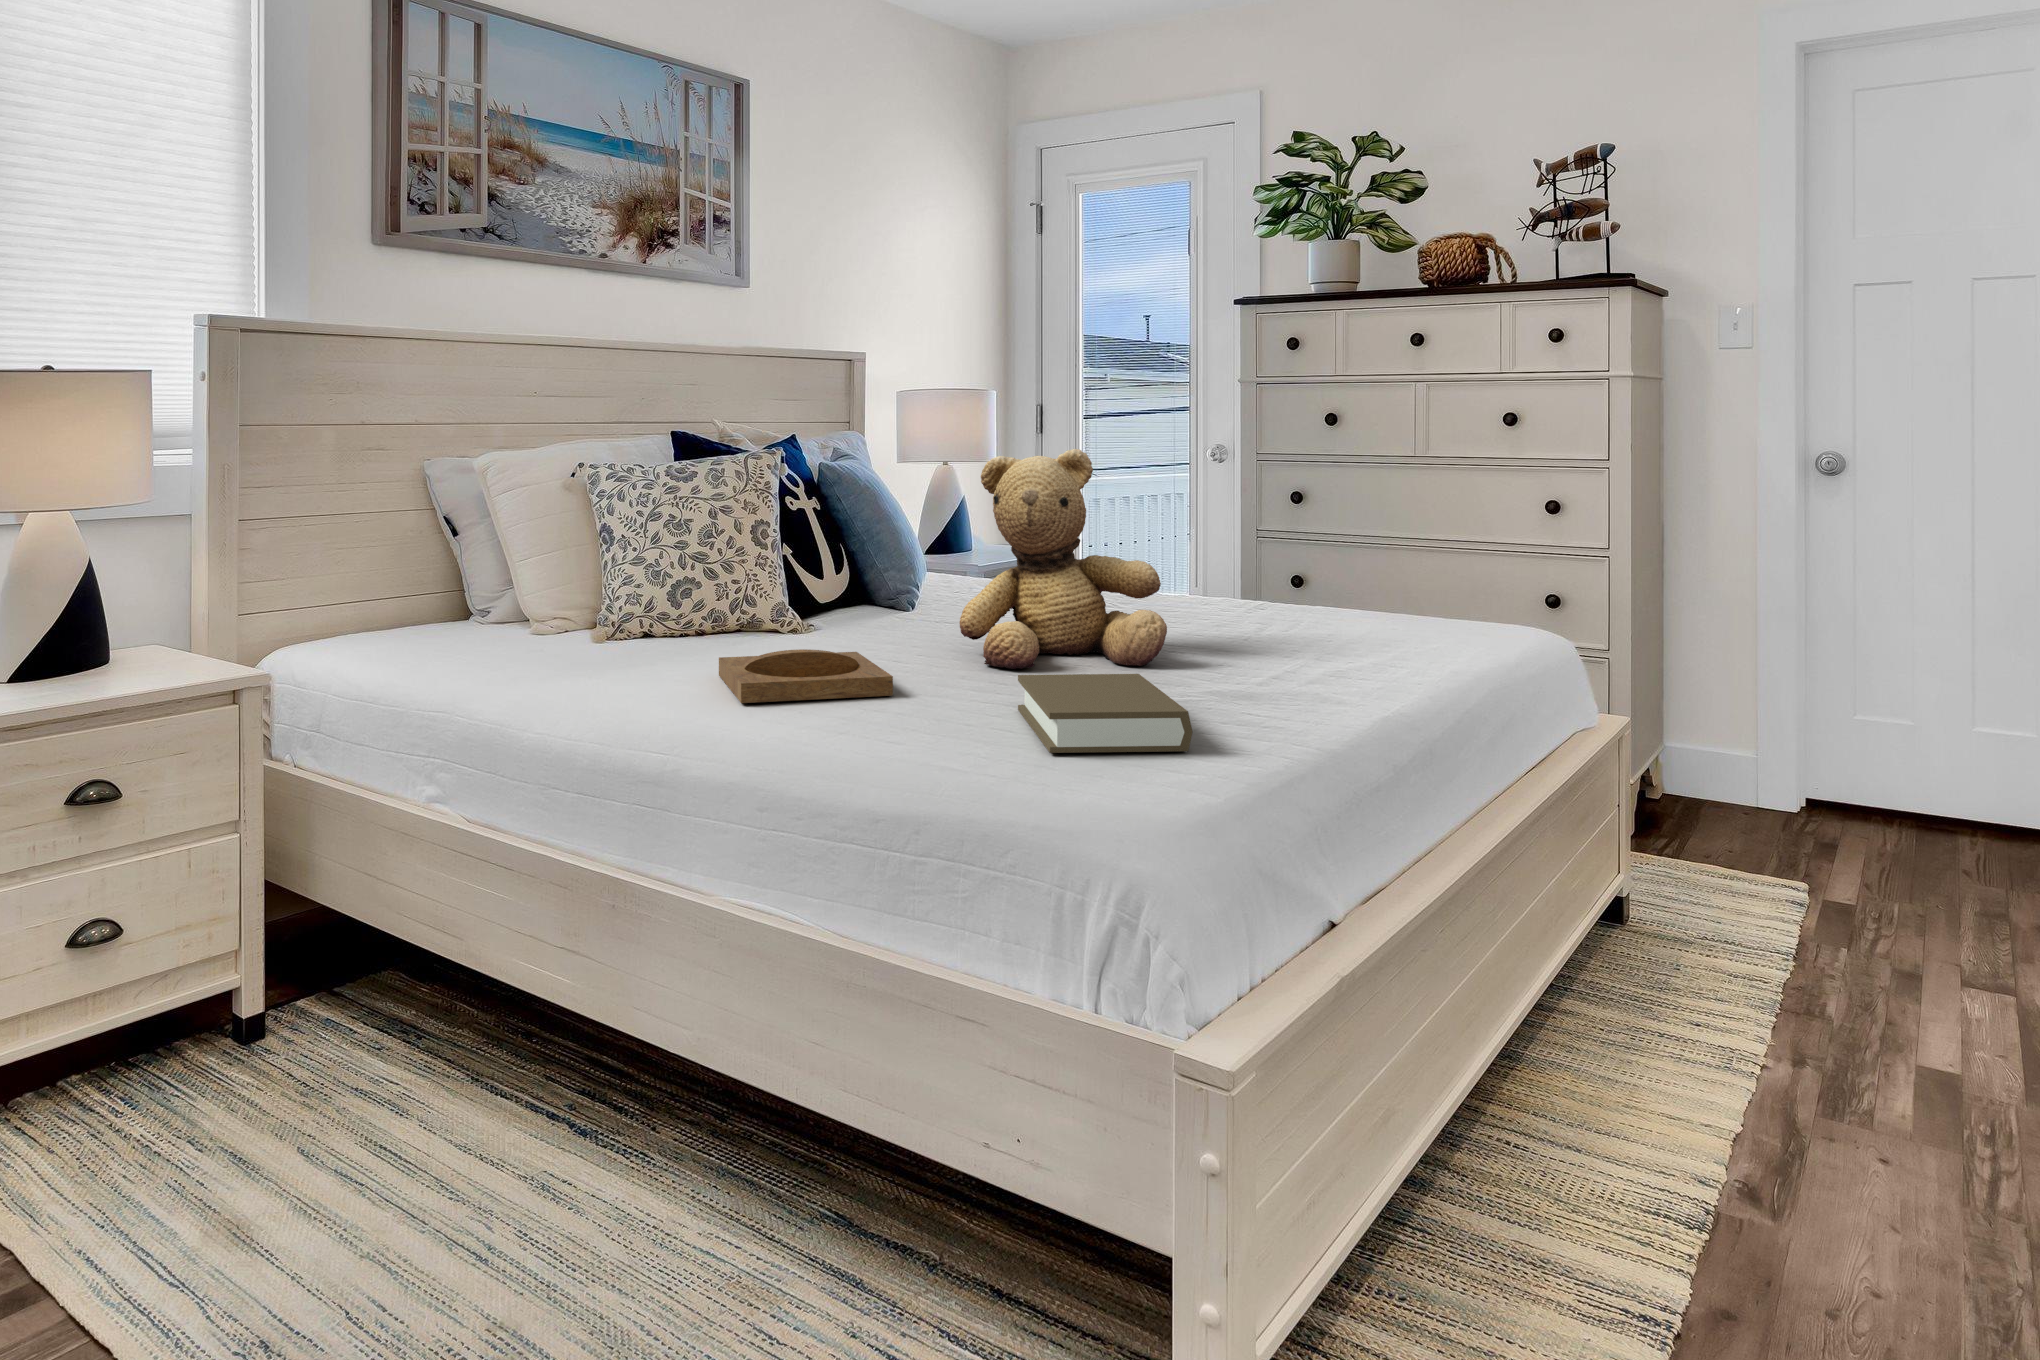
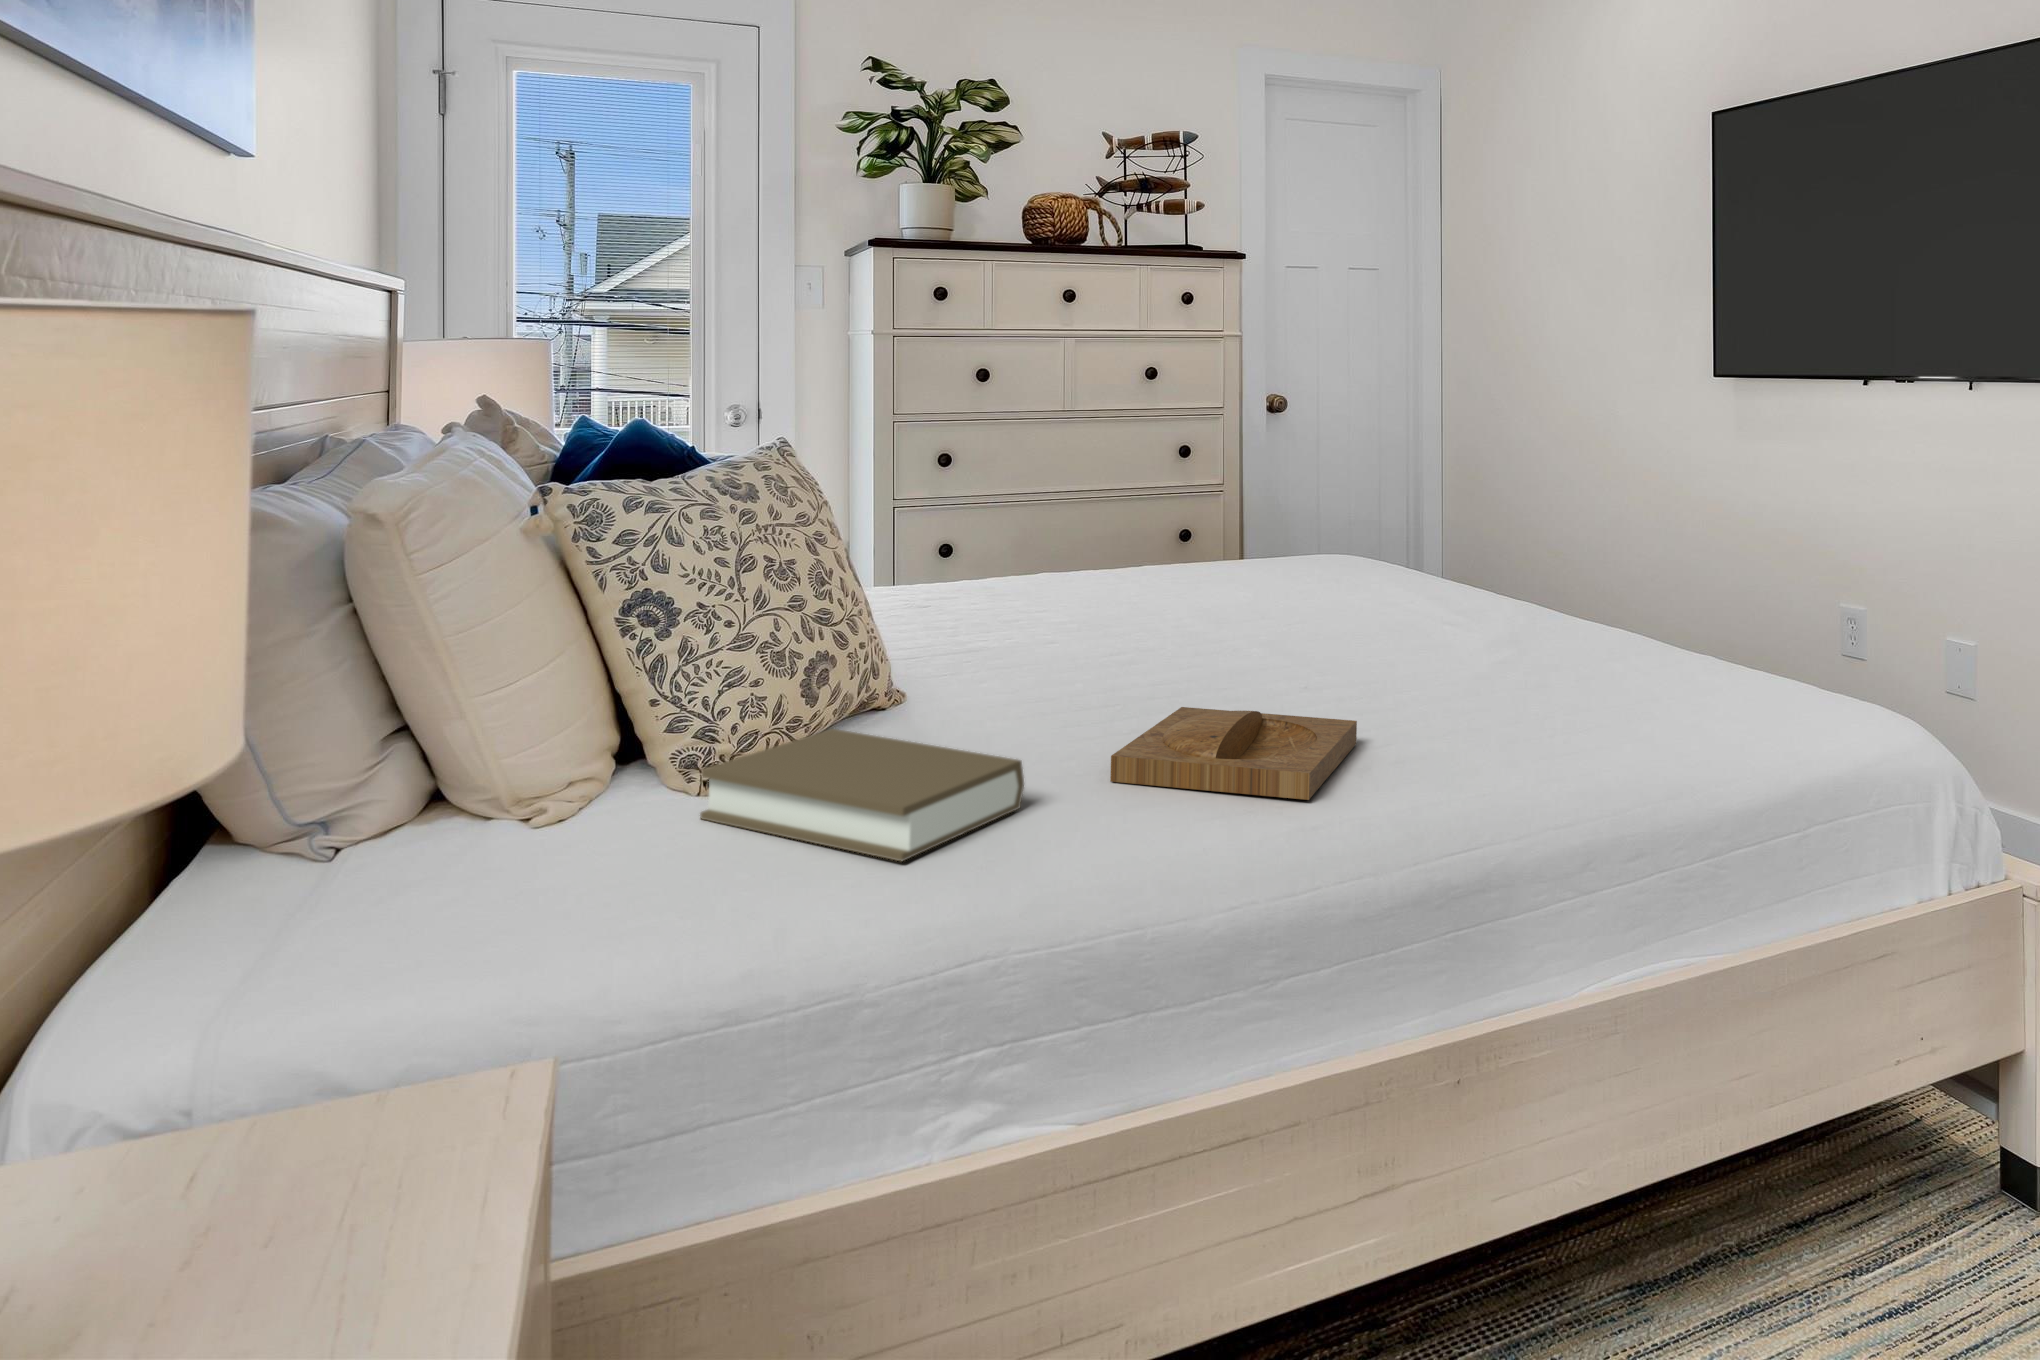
teddy bear: present [959,449,1167,669] -> none [1167,431,1373,690]
book: present [1018,674,1192,753] -> present [700,729,1024,861]

